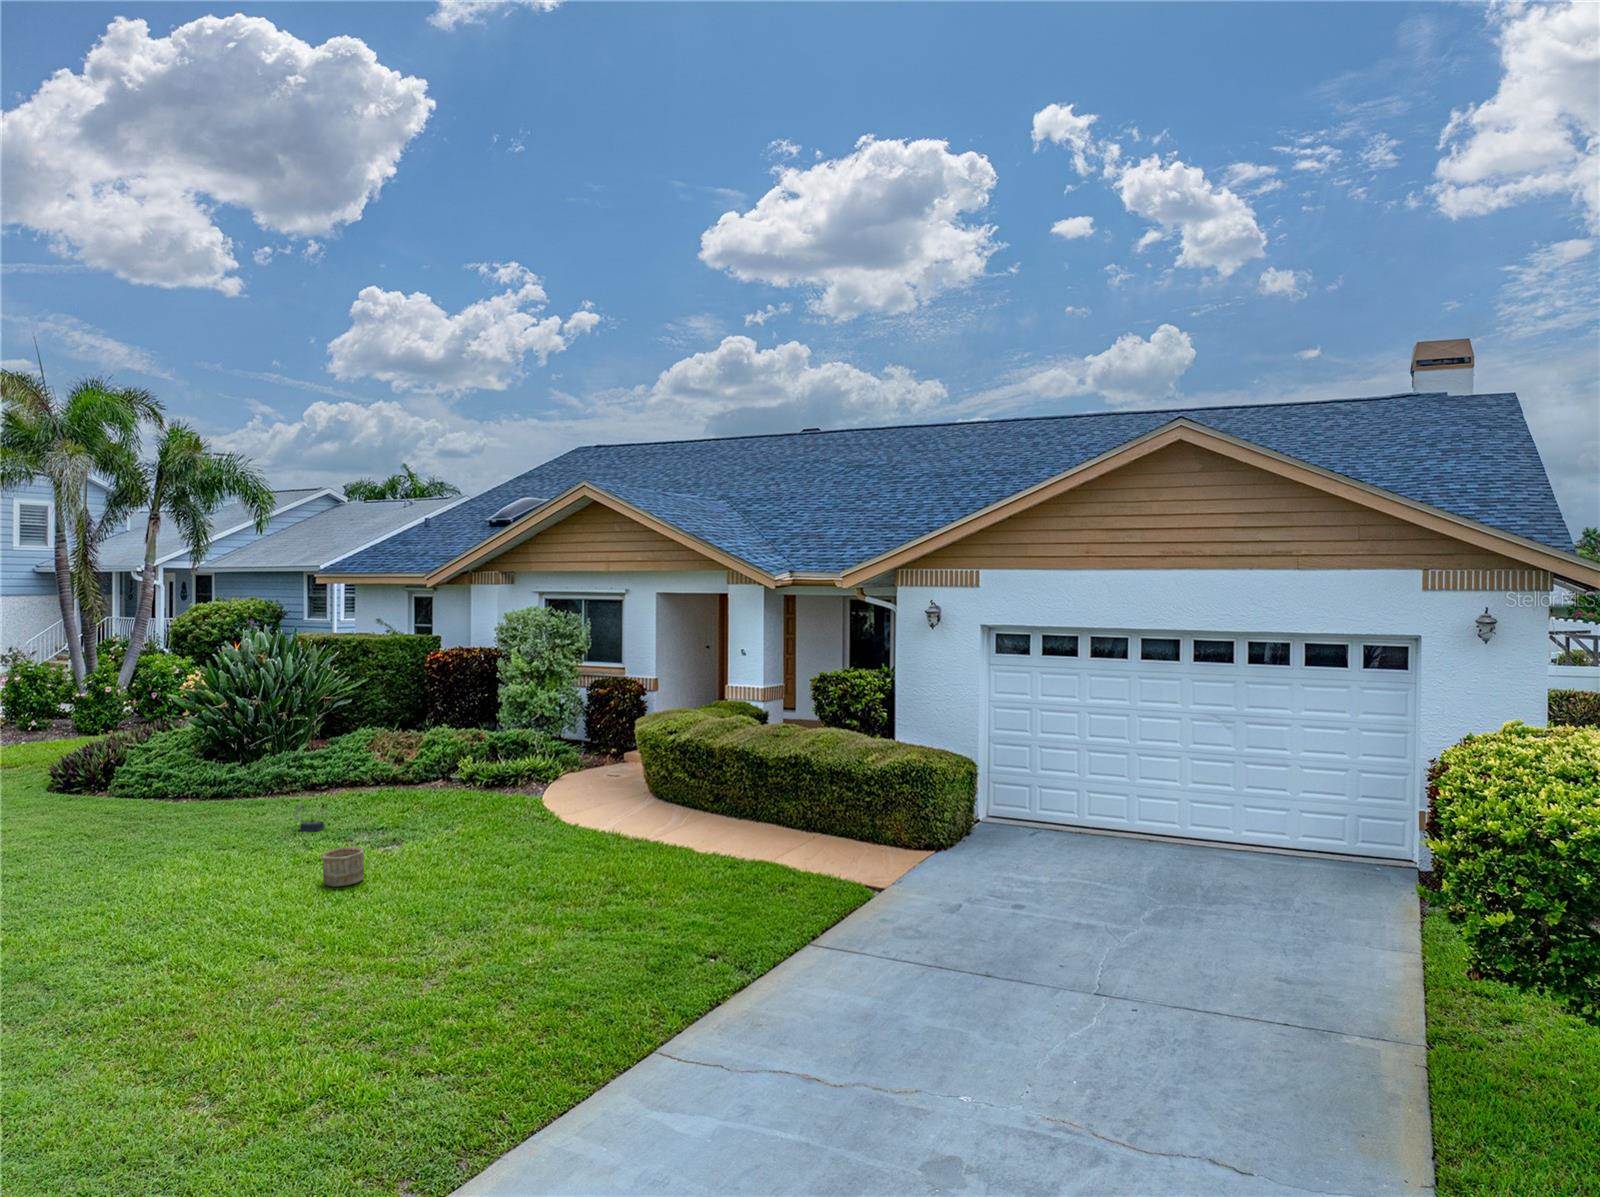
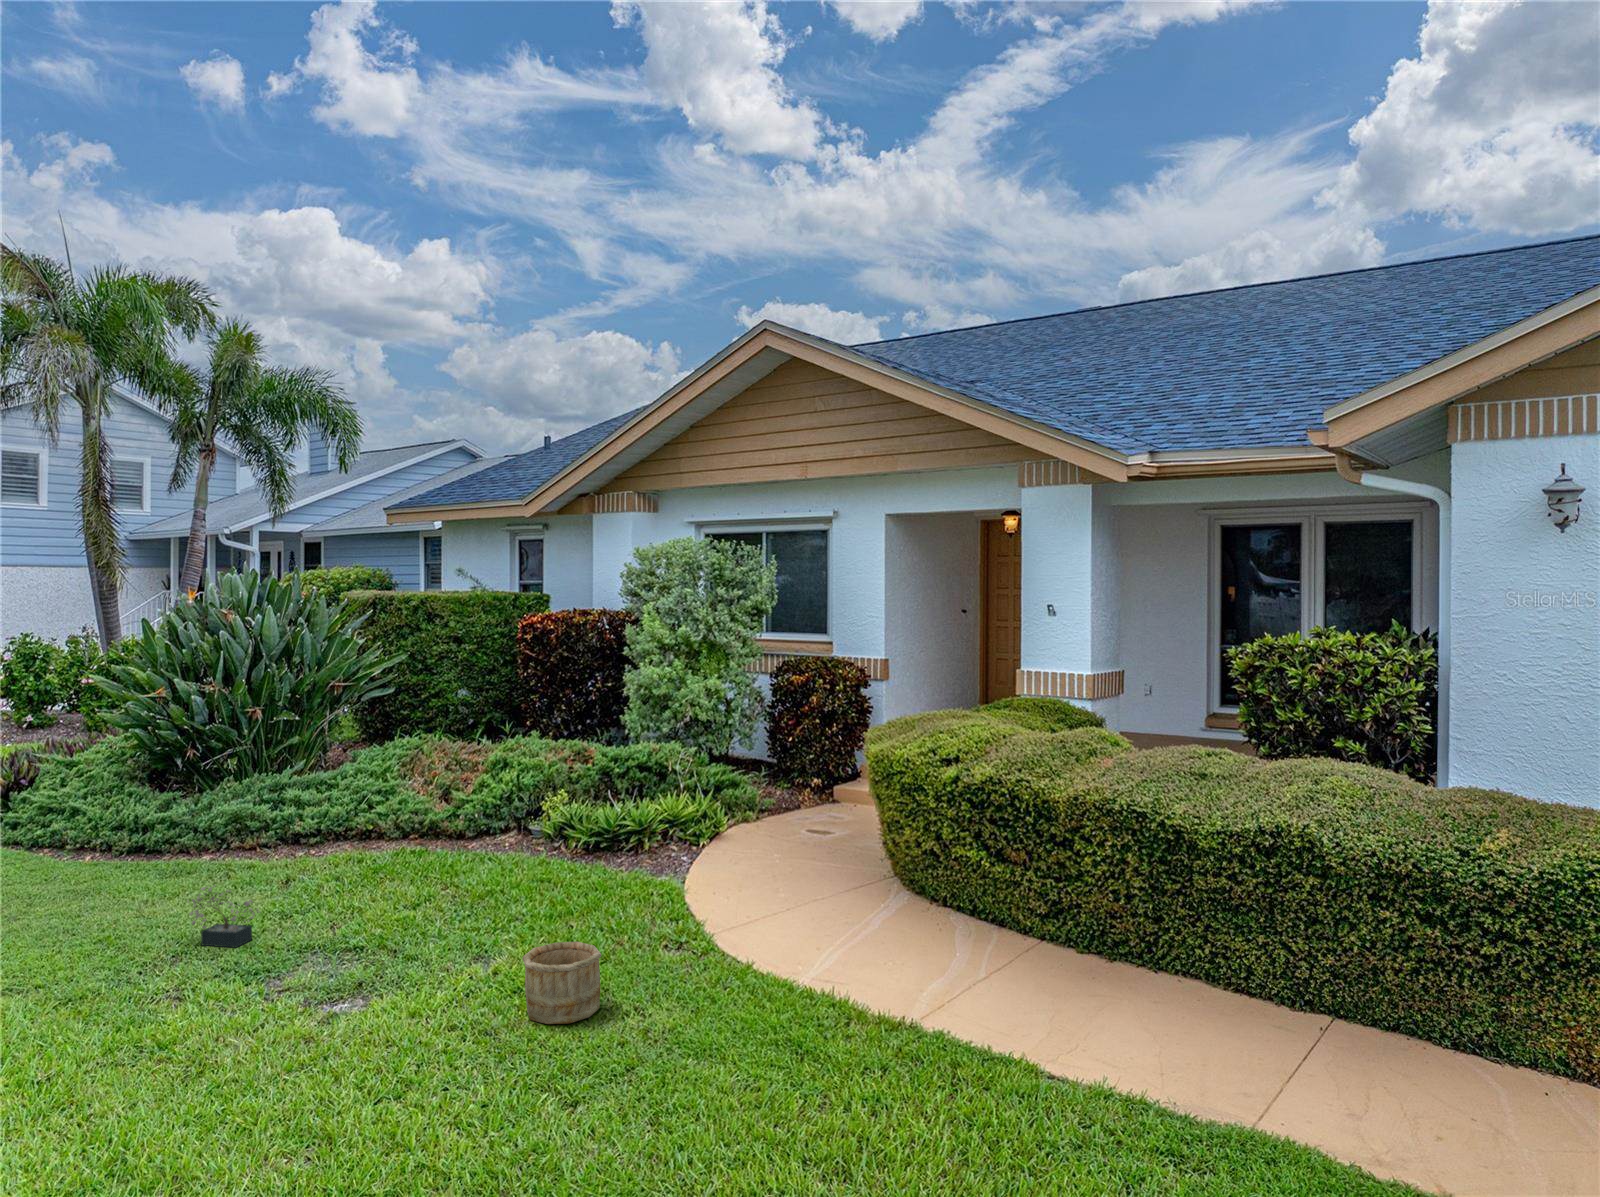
wooden bucket: present [322,847,364,887] -> present [522,942,601,1024]

